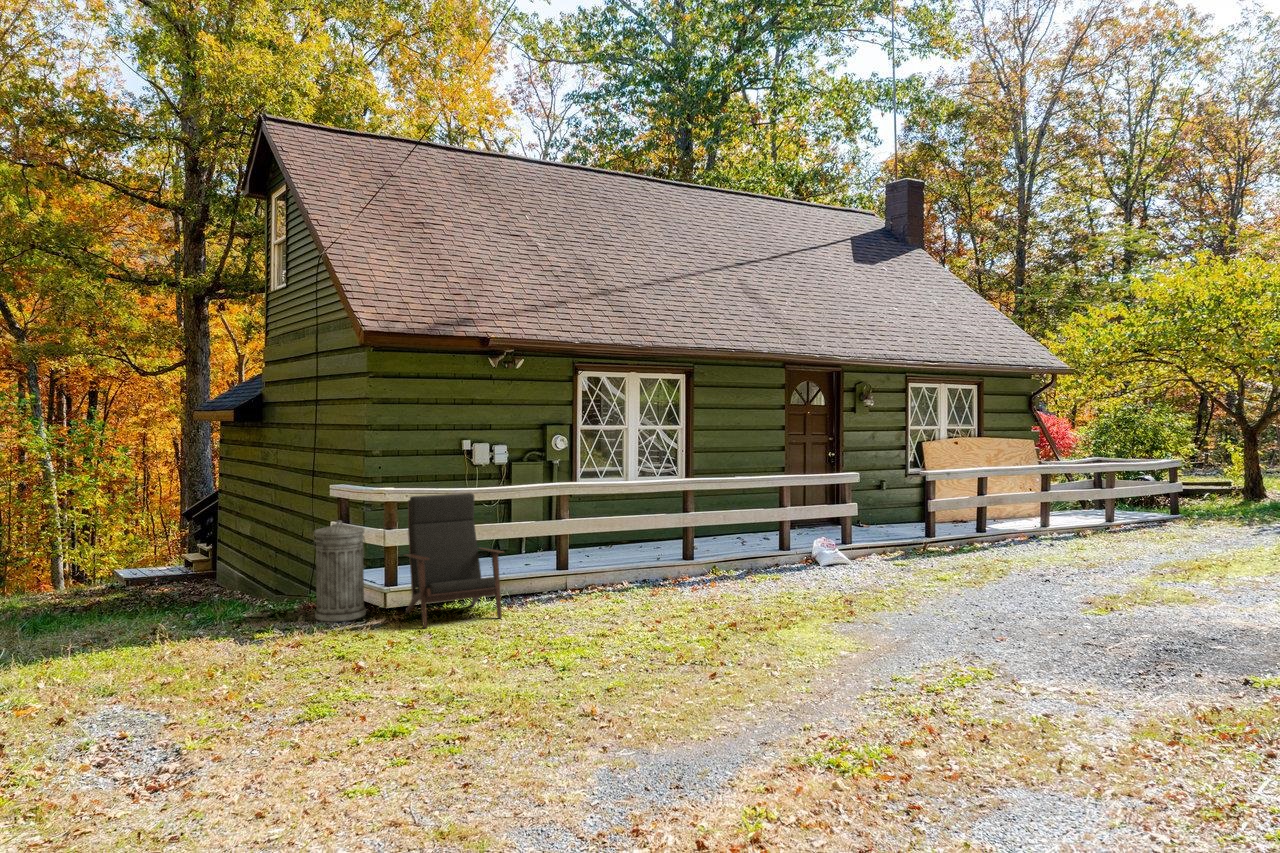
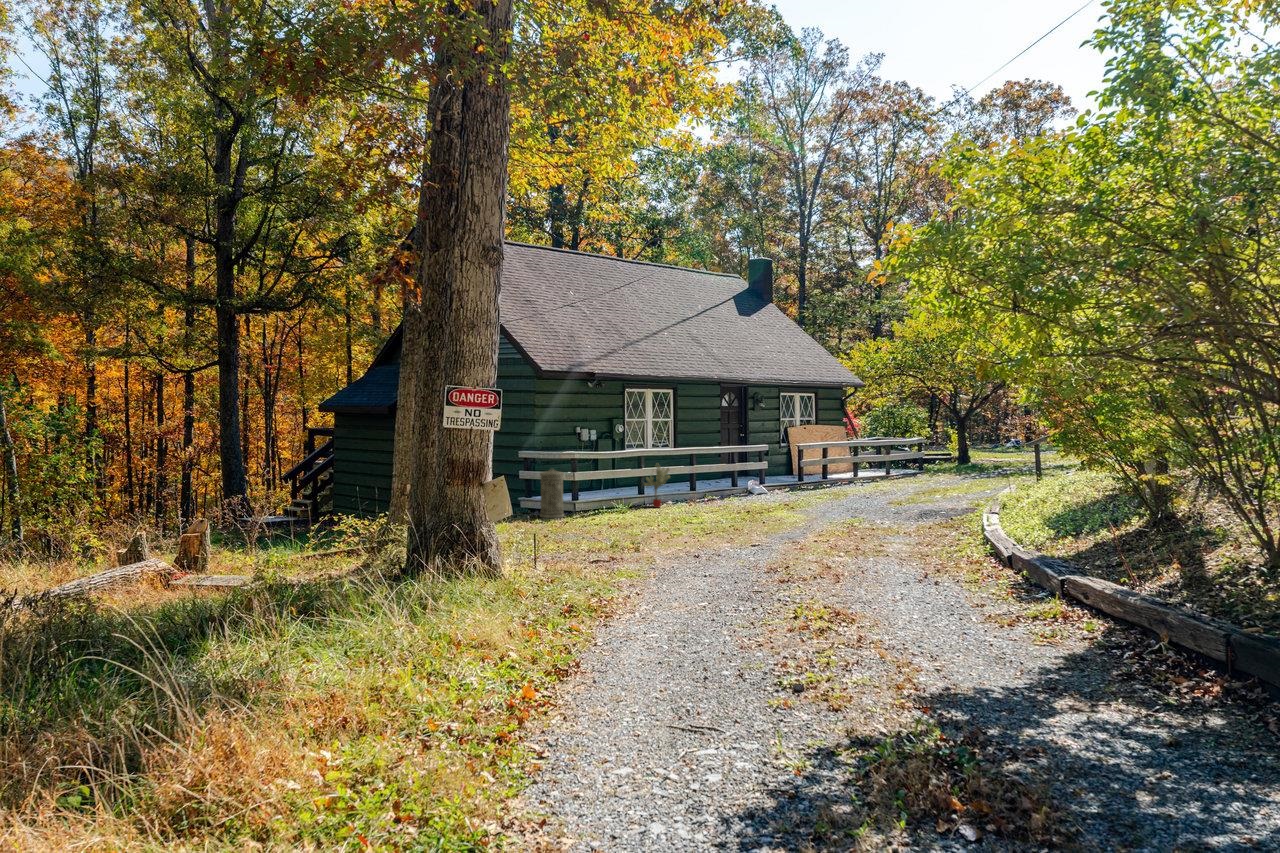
lounge chair: present [404,493,504,628] -> none [582,454,637,518]
potted tree: none [550,509,614,599] -> present [644,465,670,508]

